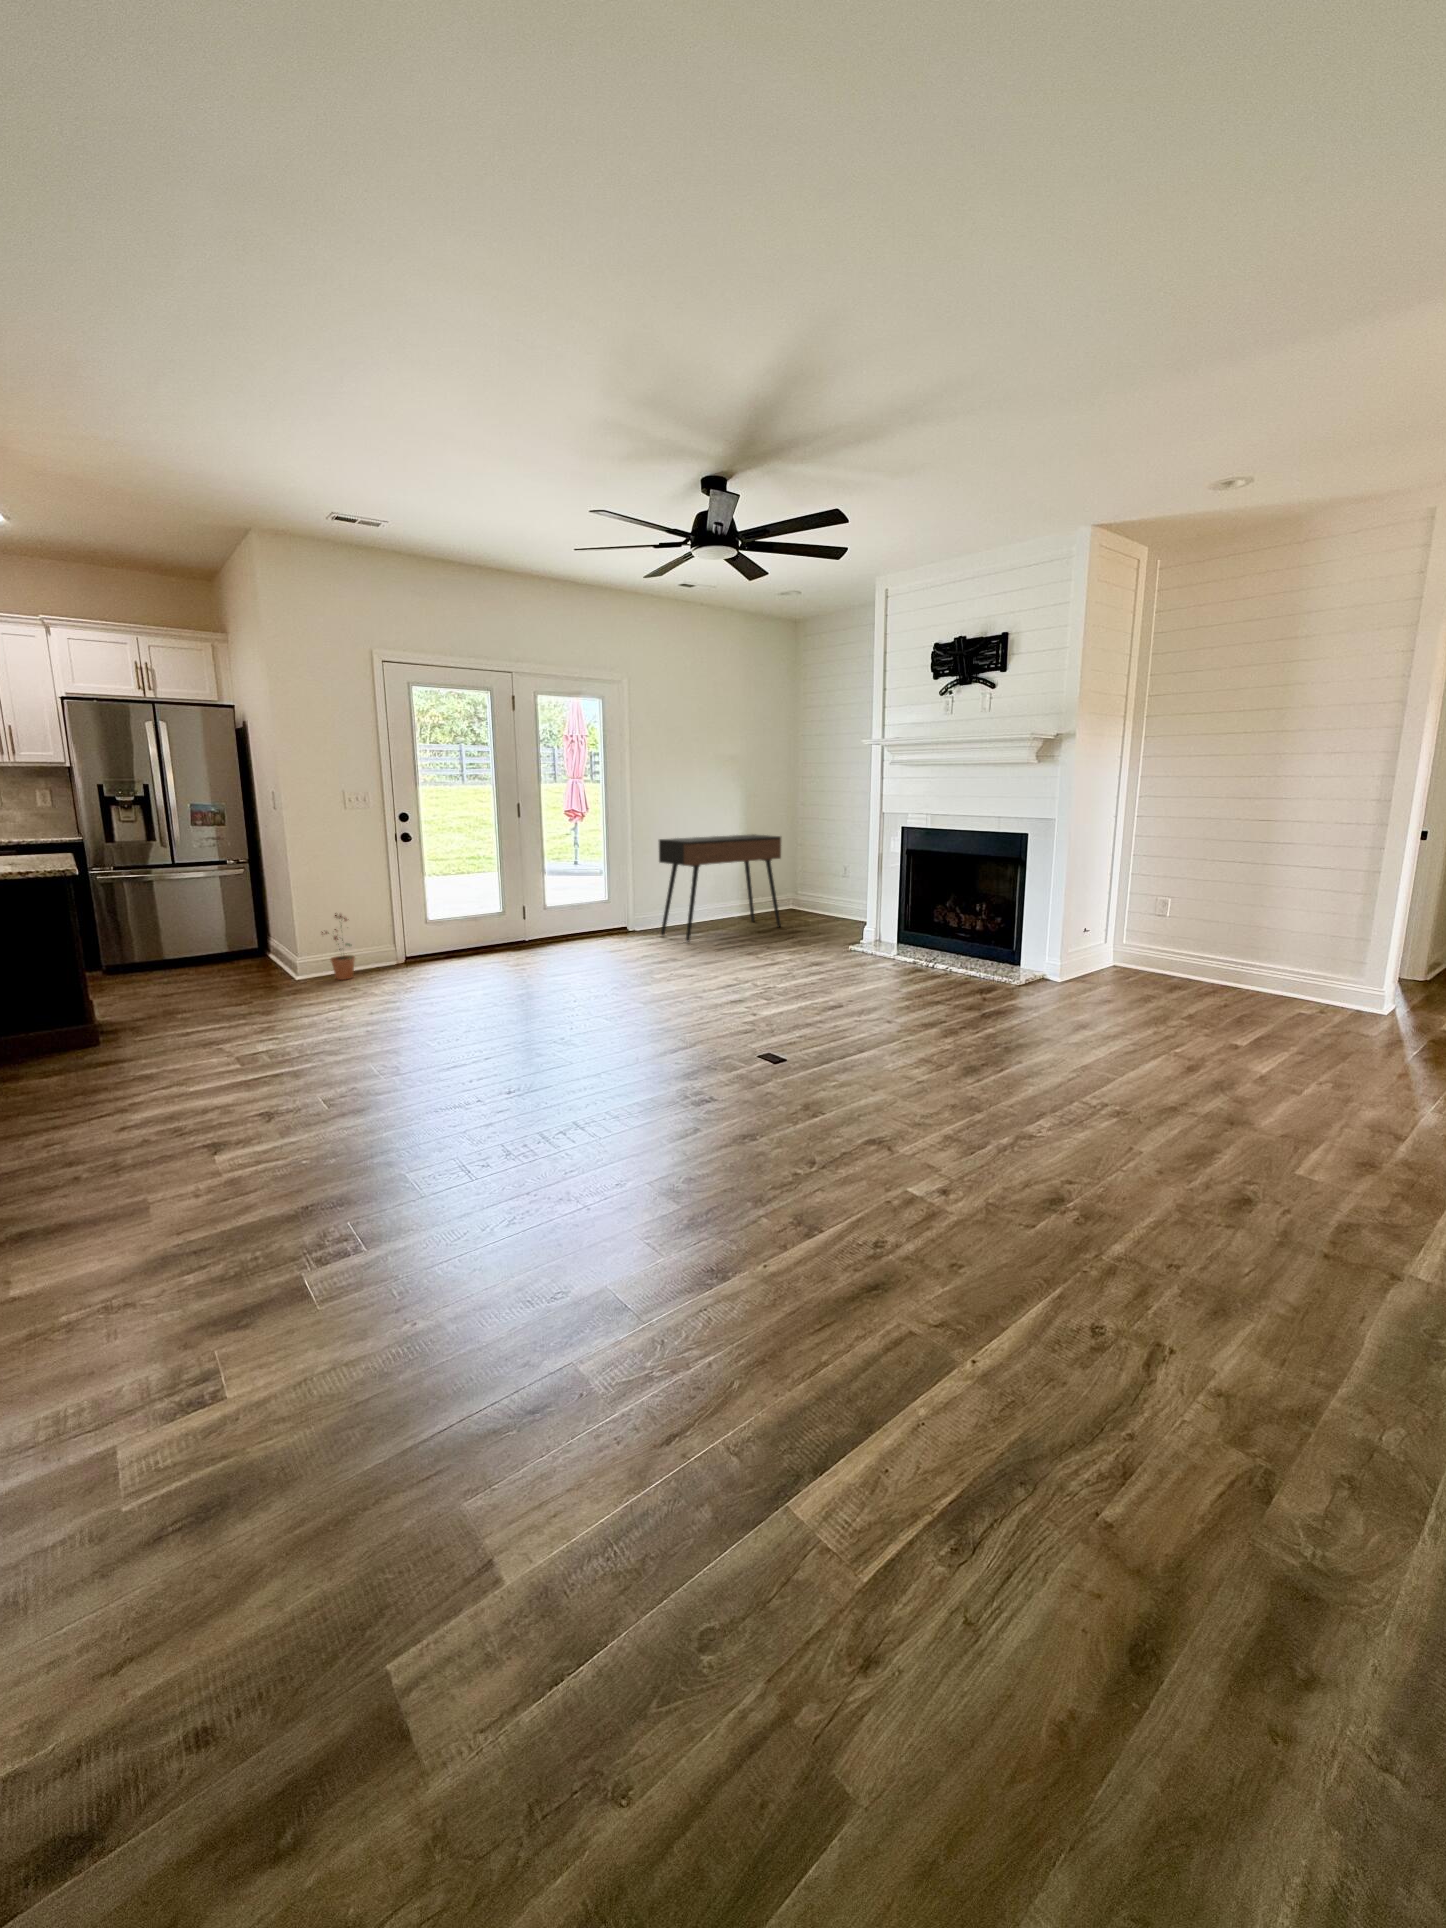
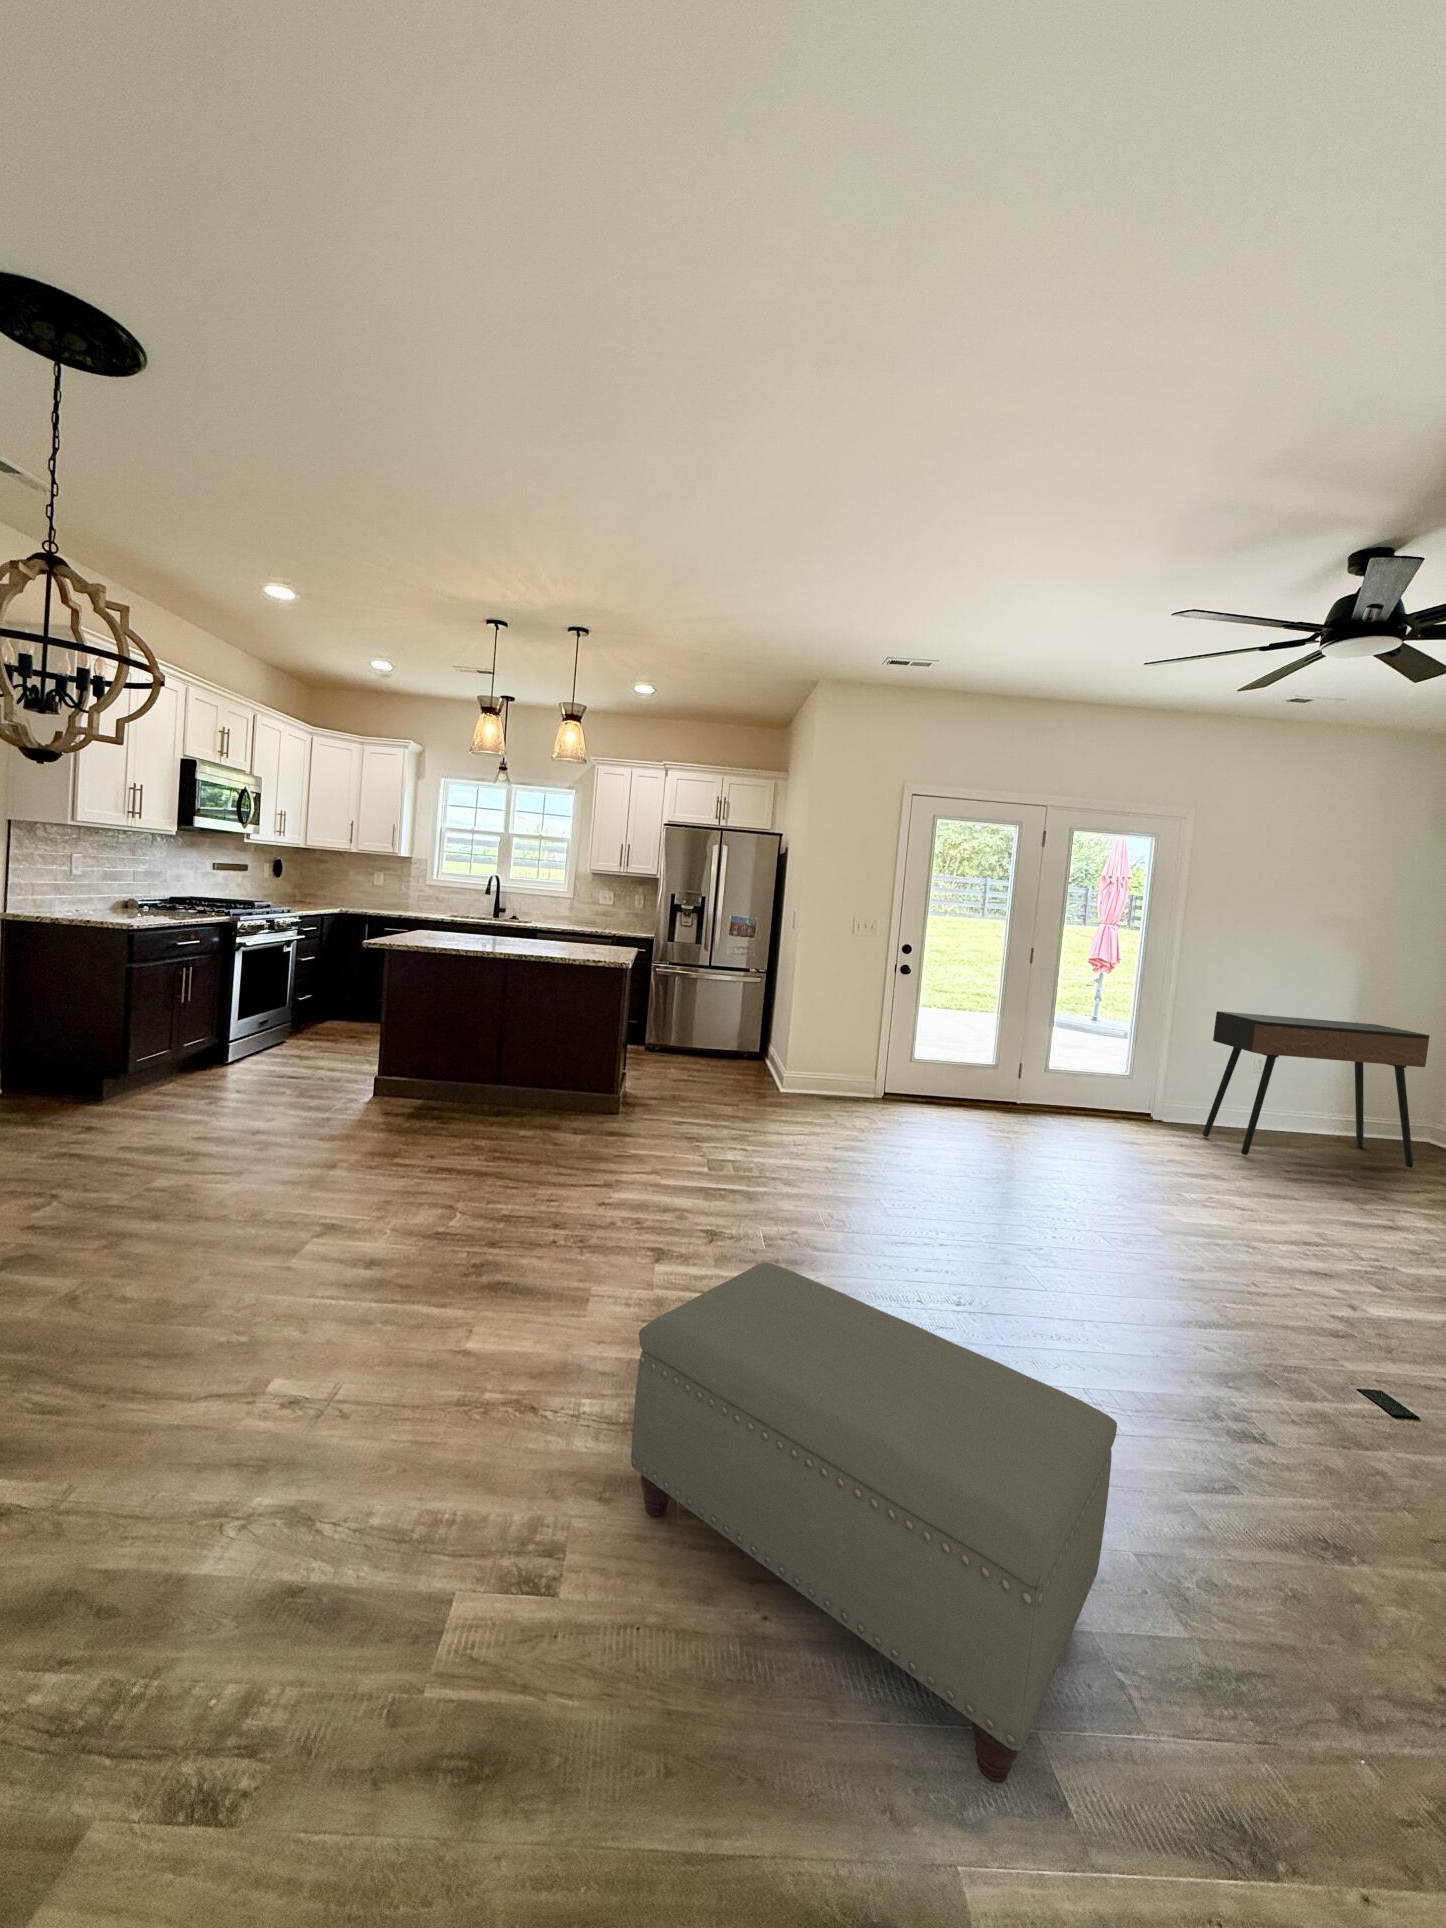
potted plant: present [322,913,355,980] -> none [809,1034,838,1103]
ottoman: none [248,1090,632,1320] -> present [631,1262,1117,1783]

